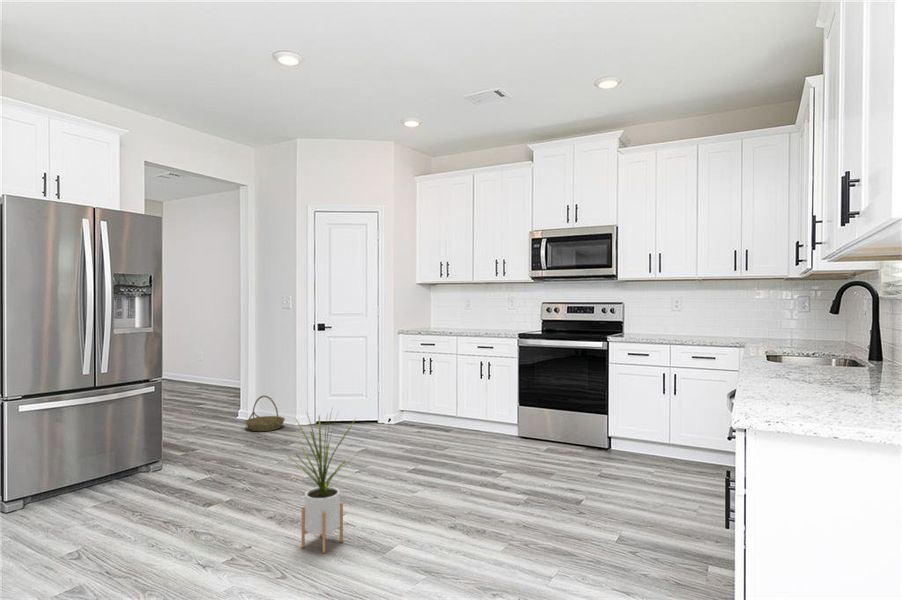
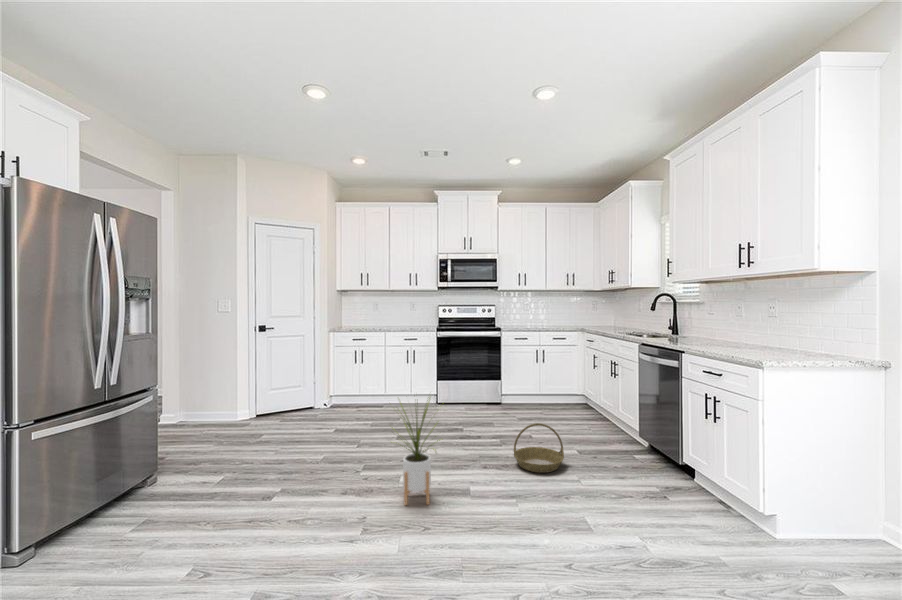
basket: present [245,396,285,431] -> present [514,423,564,473]

